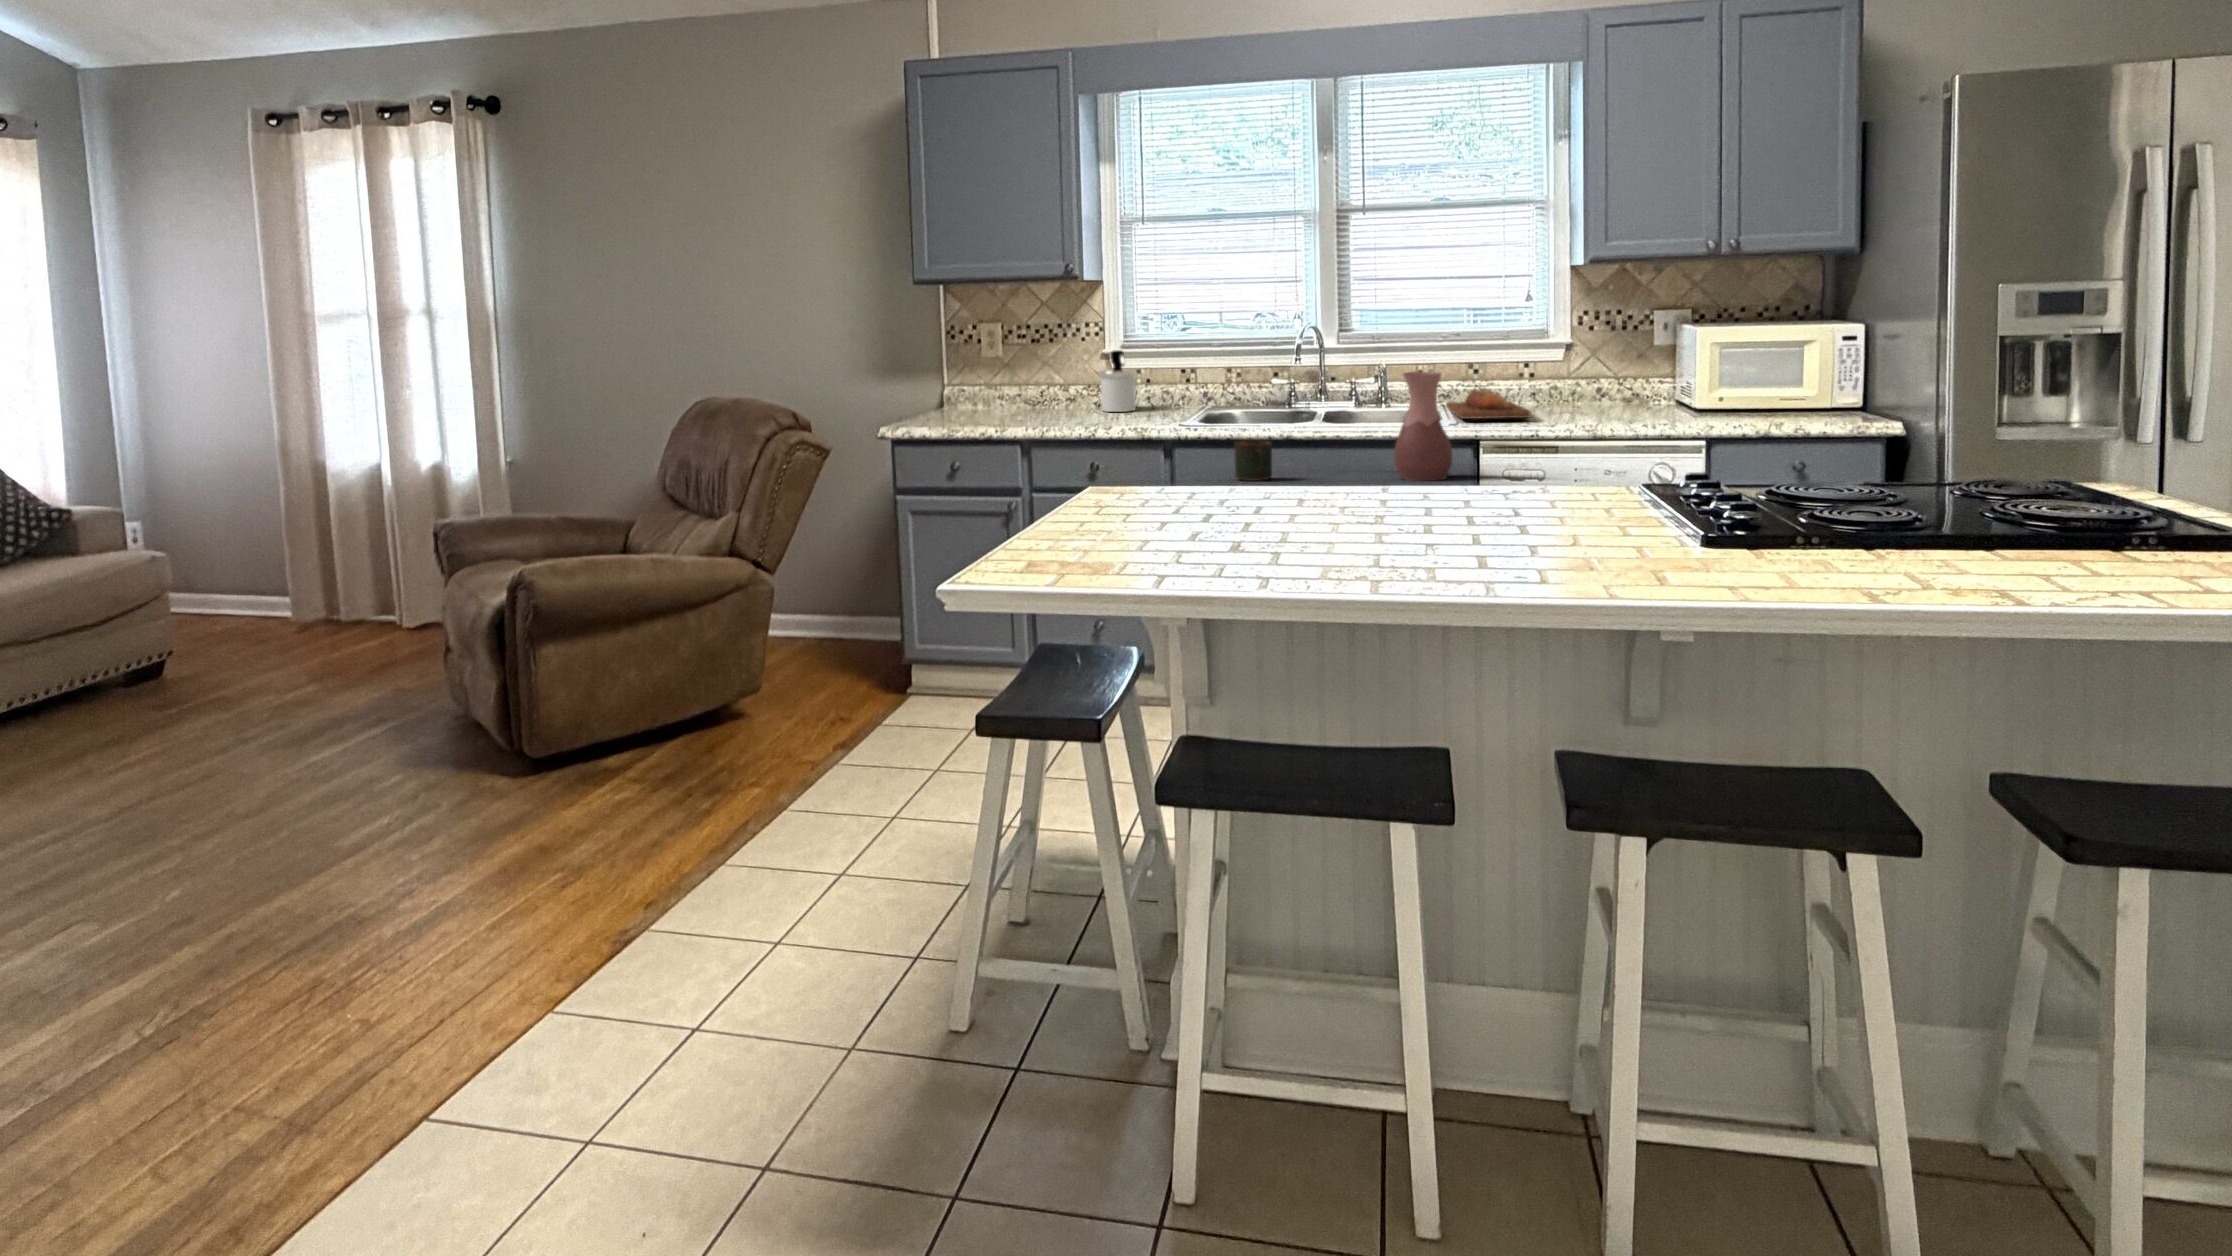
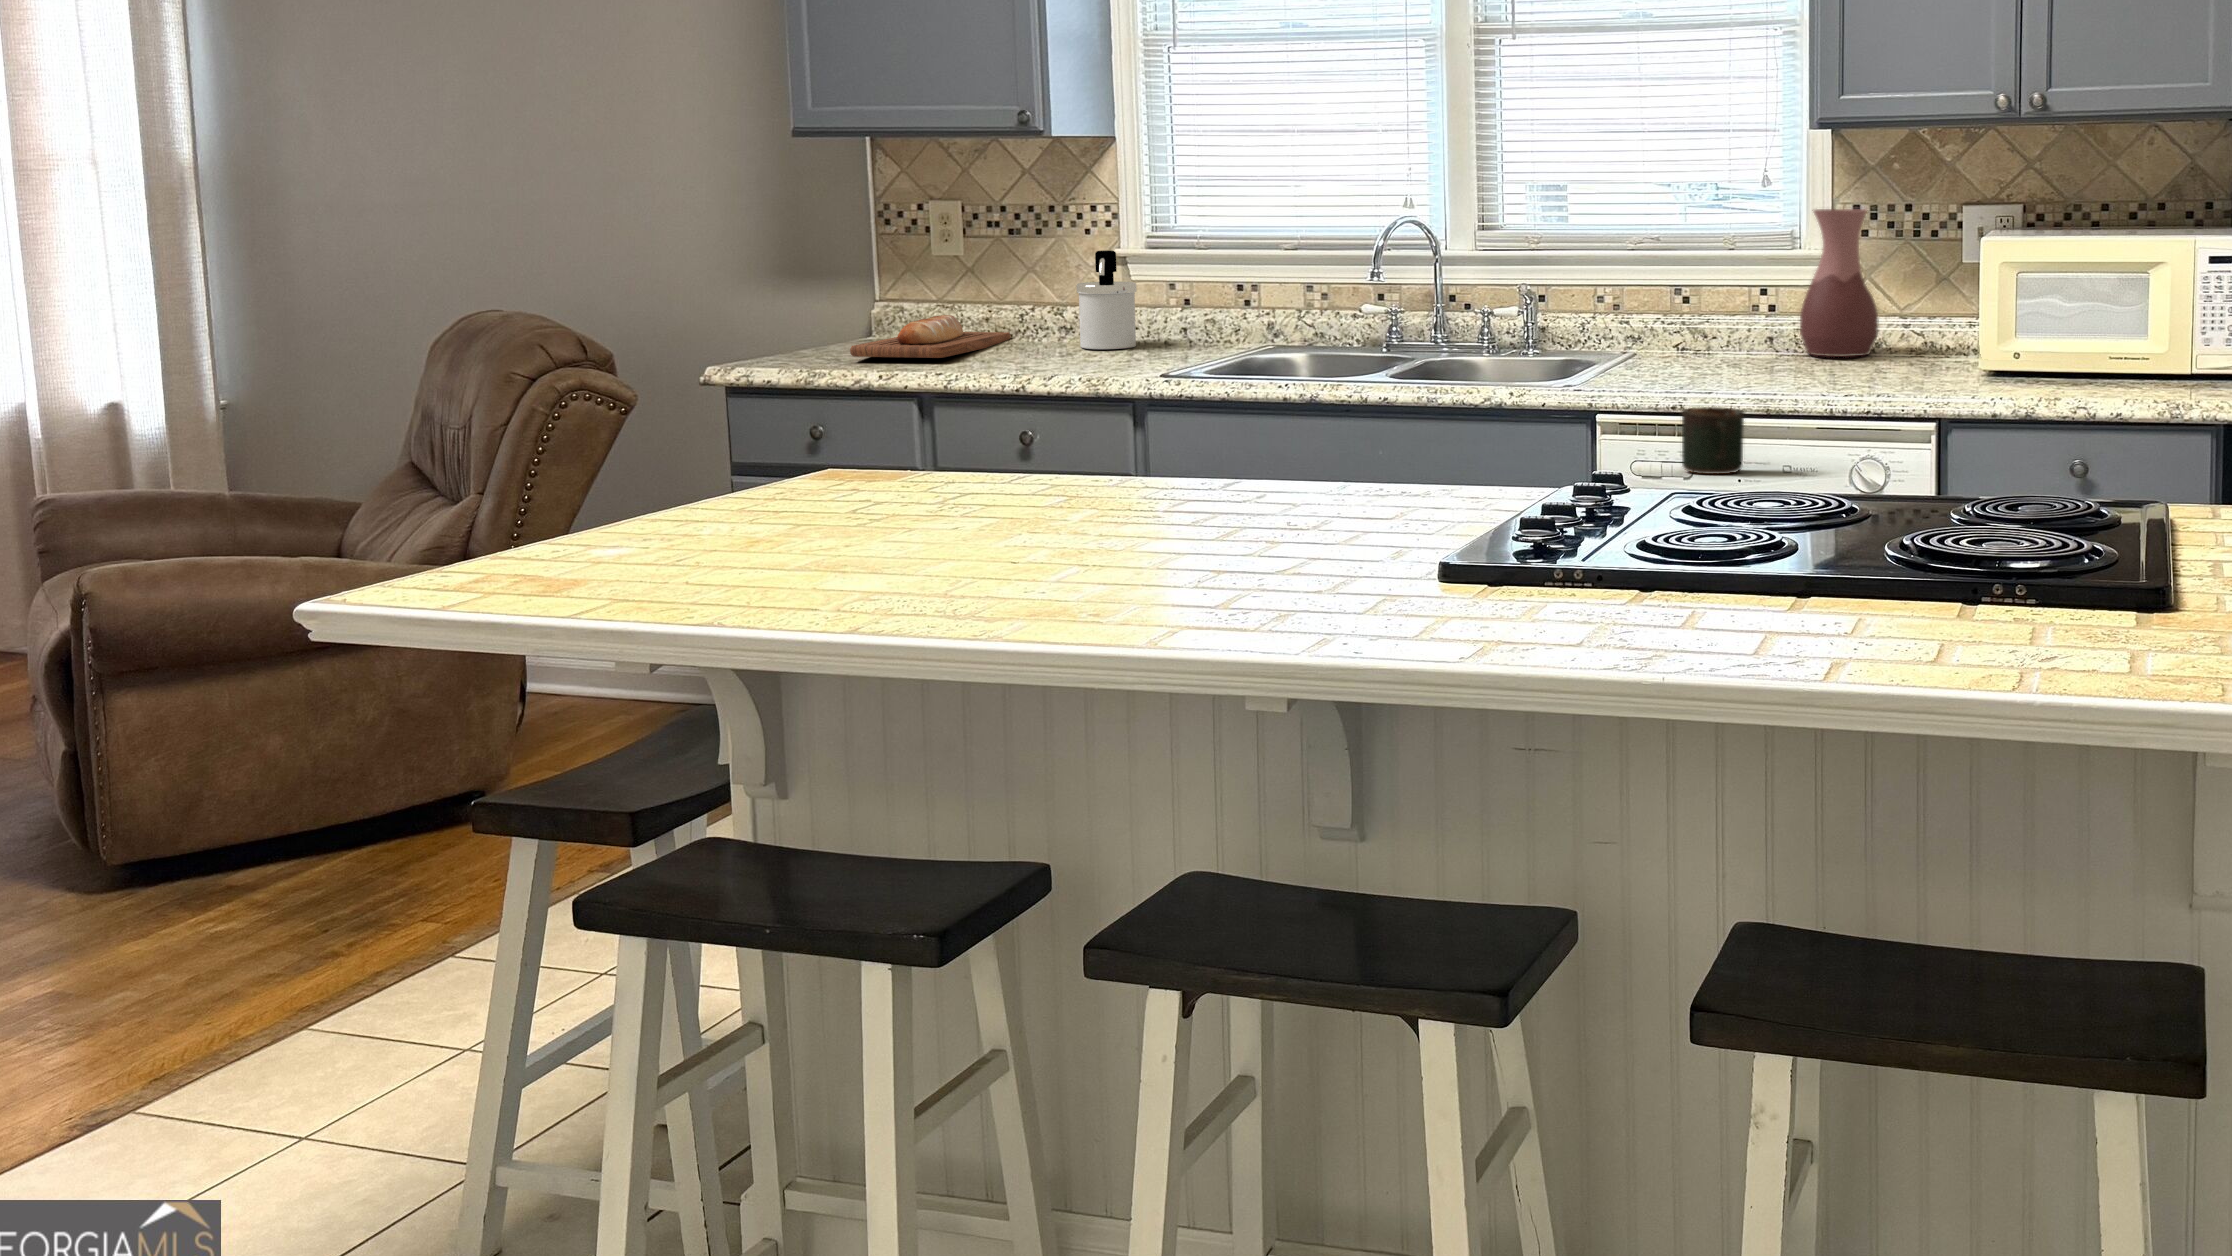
vase: present [1394,371,1452,481] -> present [1800,209,1879,357]
bread loaf: present [1446,390,1531,419] -> present [850,315,1011,358]
mug: present [1234,440,1272,481] -> present [1682,407,1744,474]

